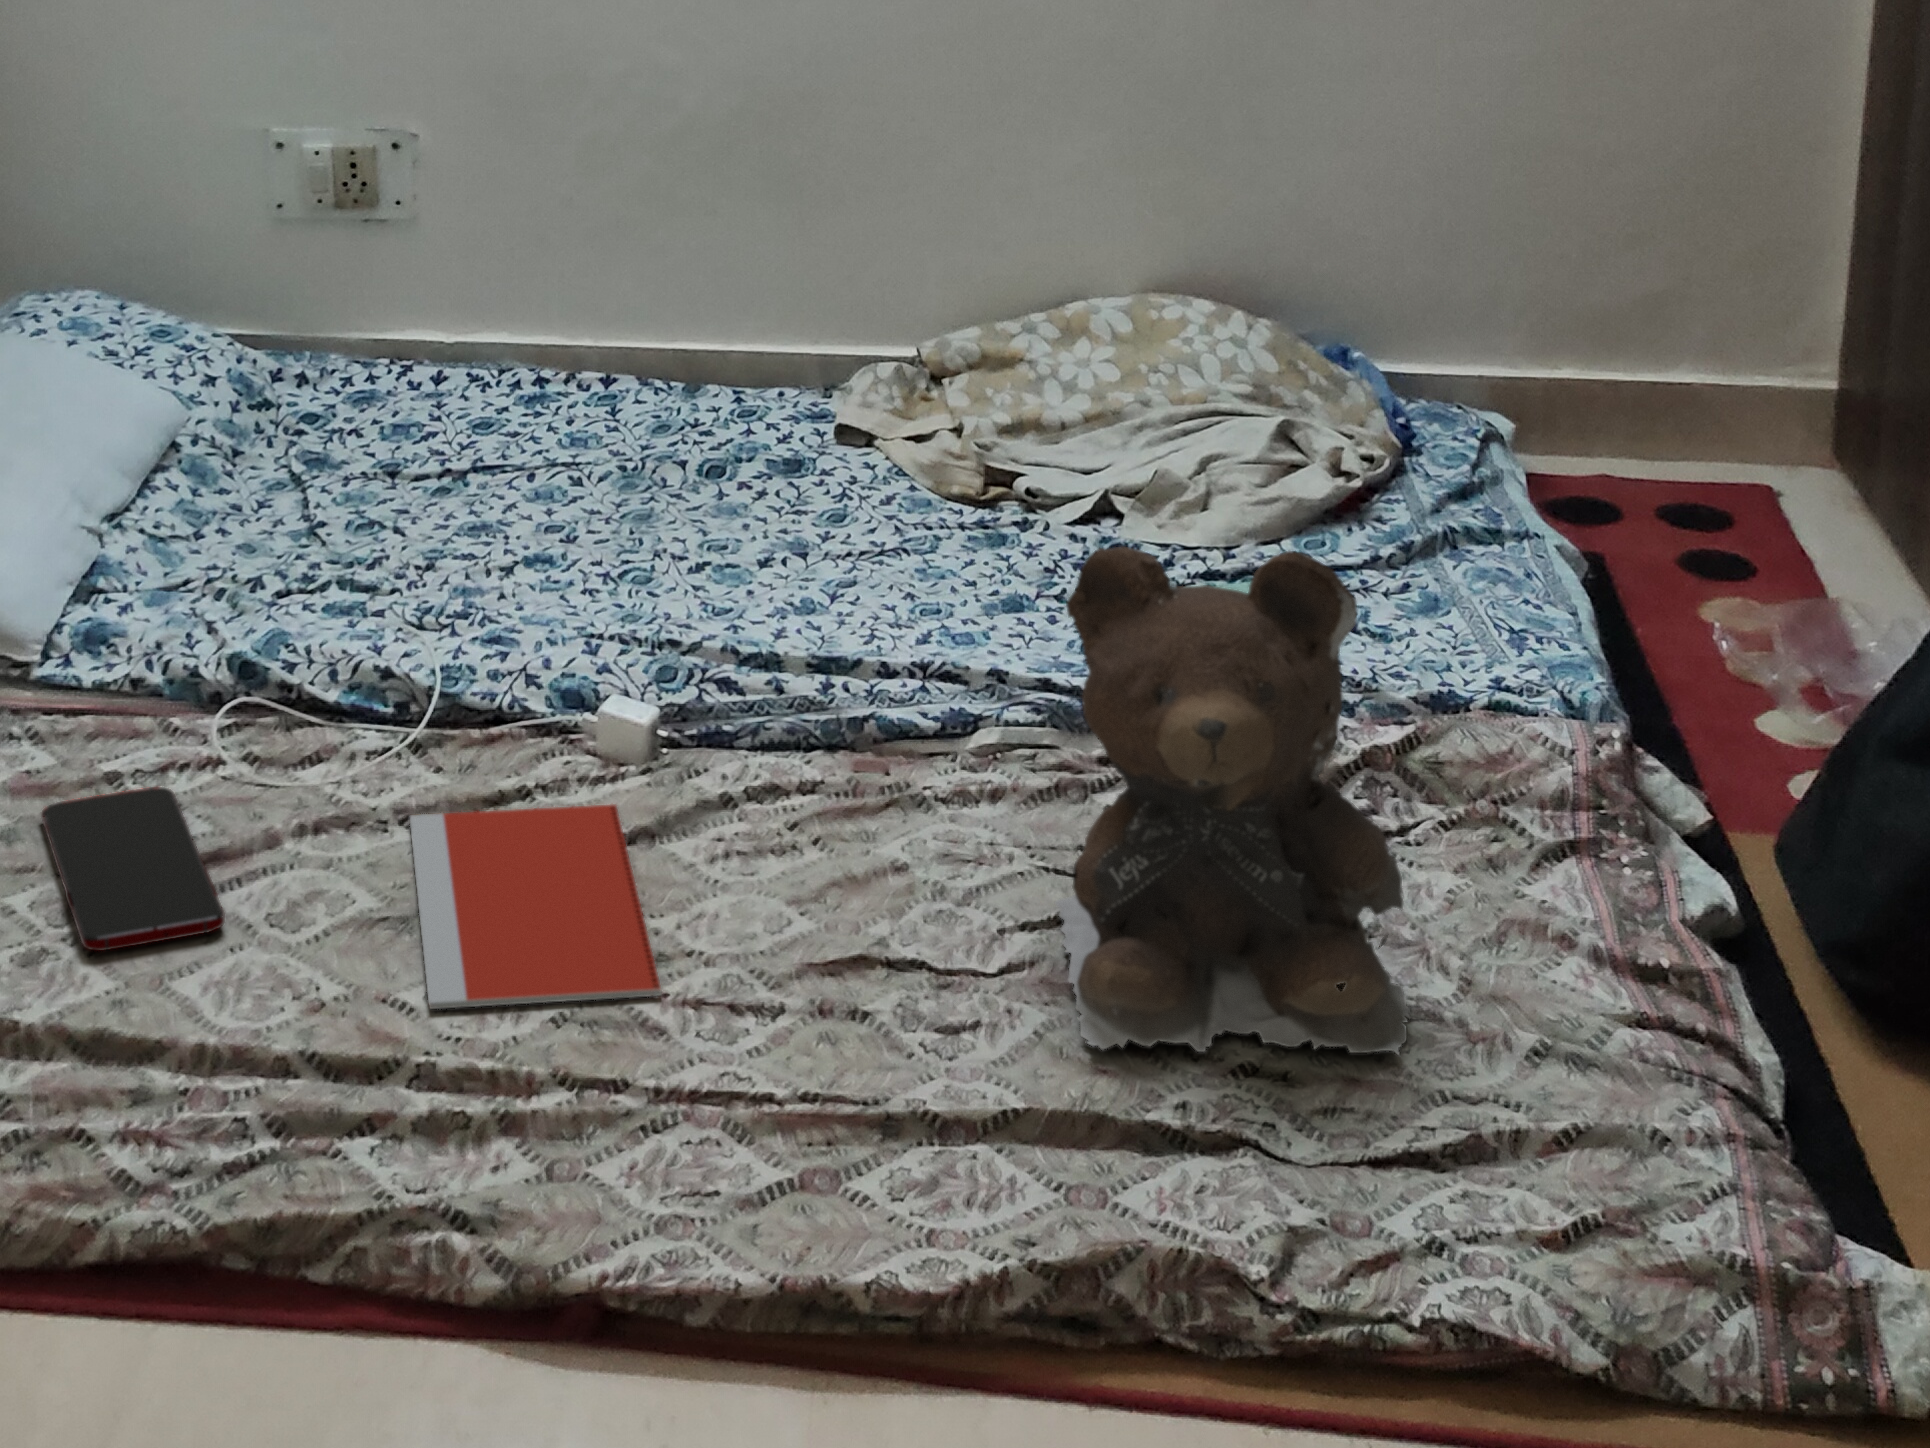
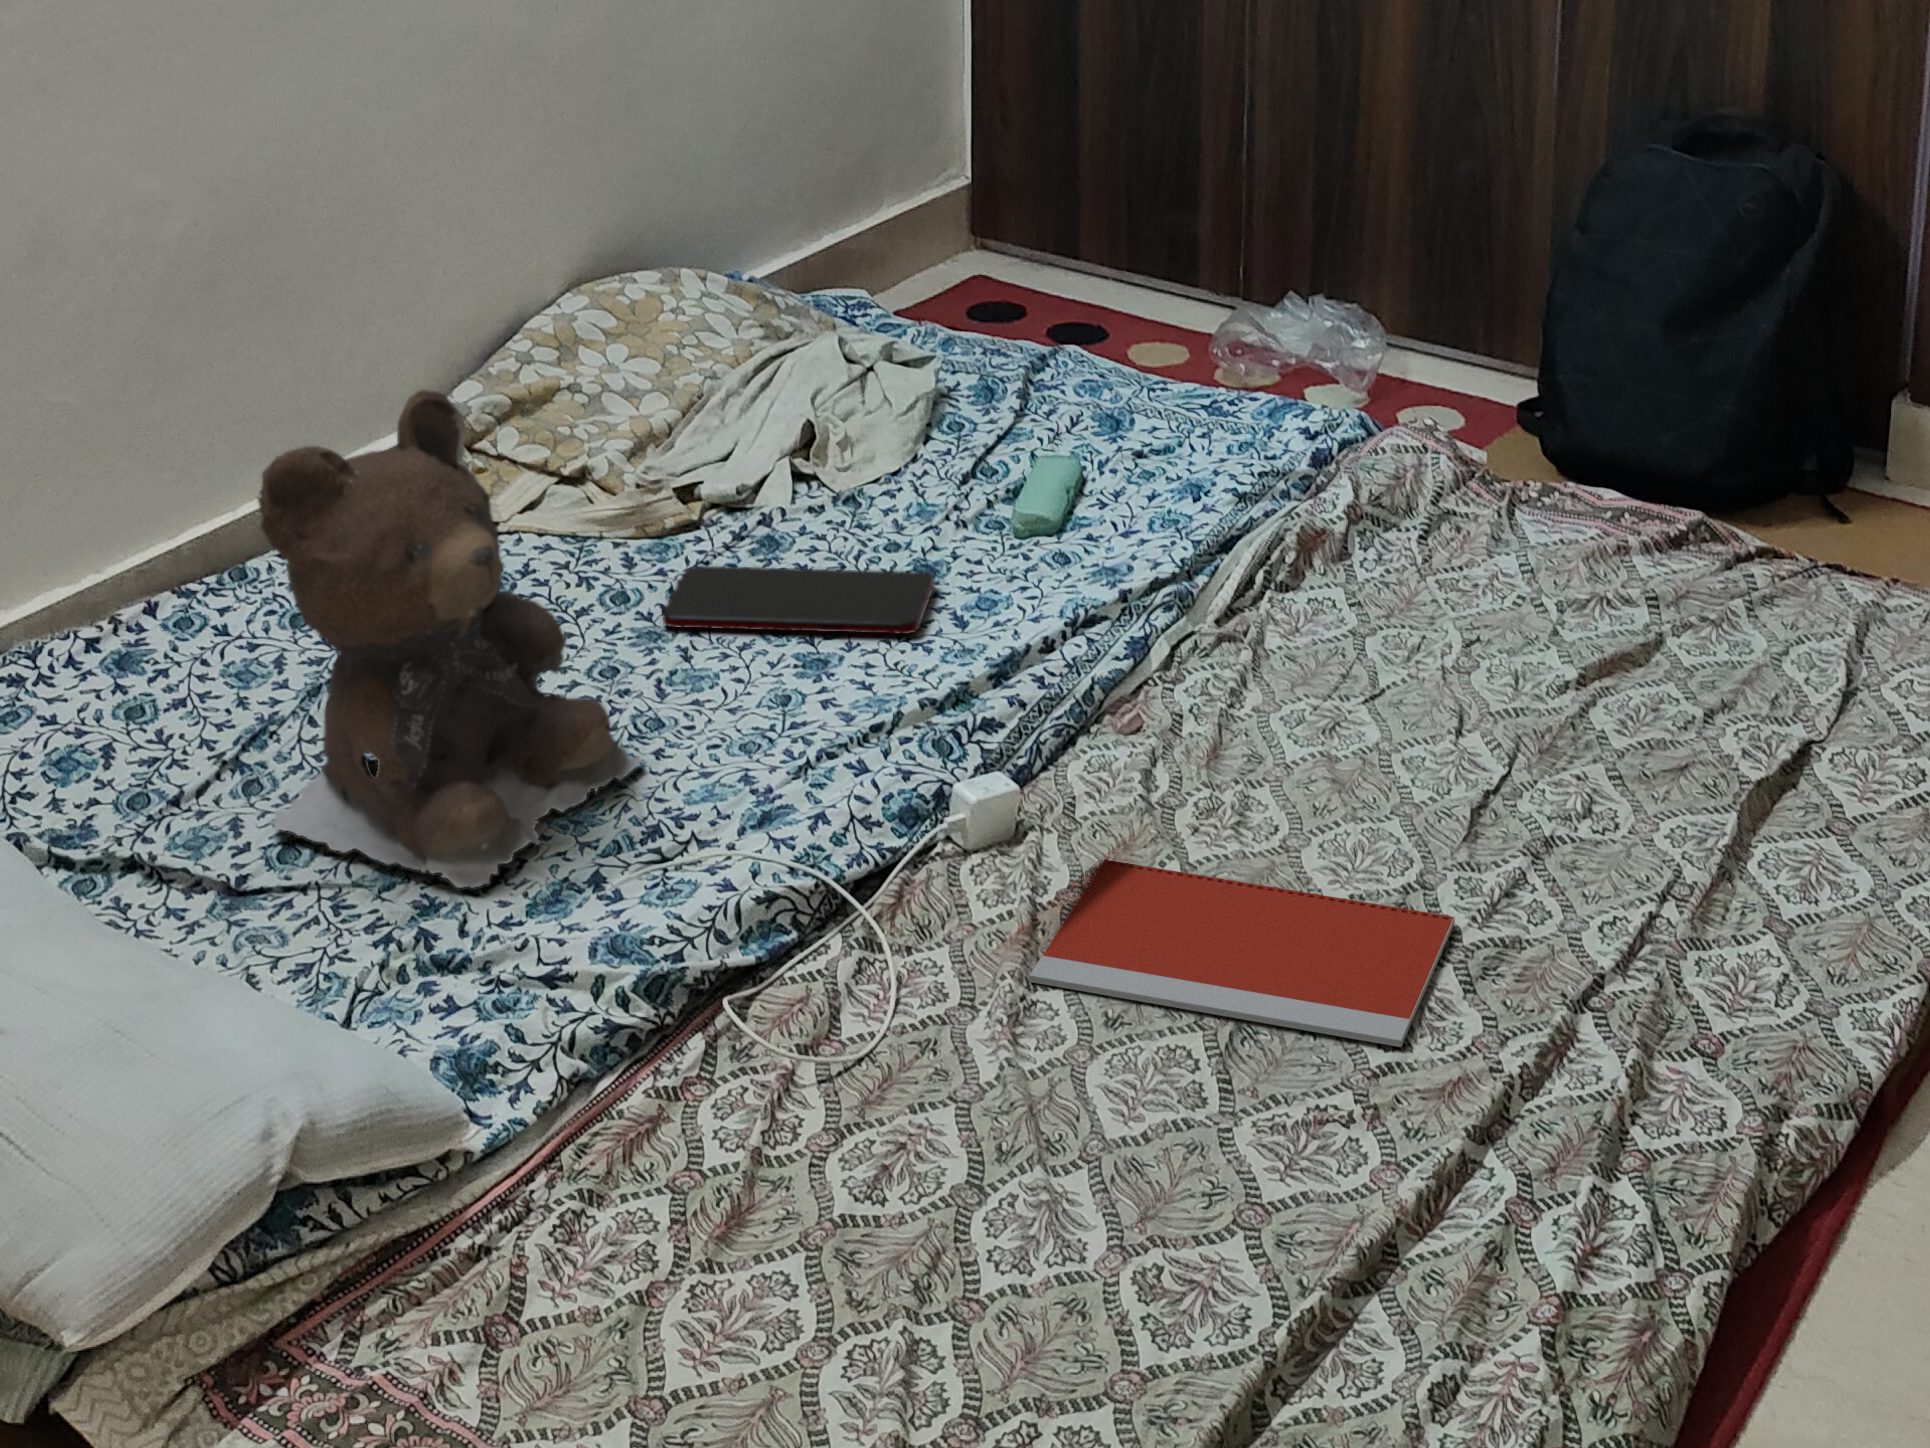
teddy bear: present [1055,547,1410,1055] -> present [258,390,644,888]
smartphone: present [41,787,225,951] -> present [662,566,934,634]

